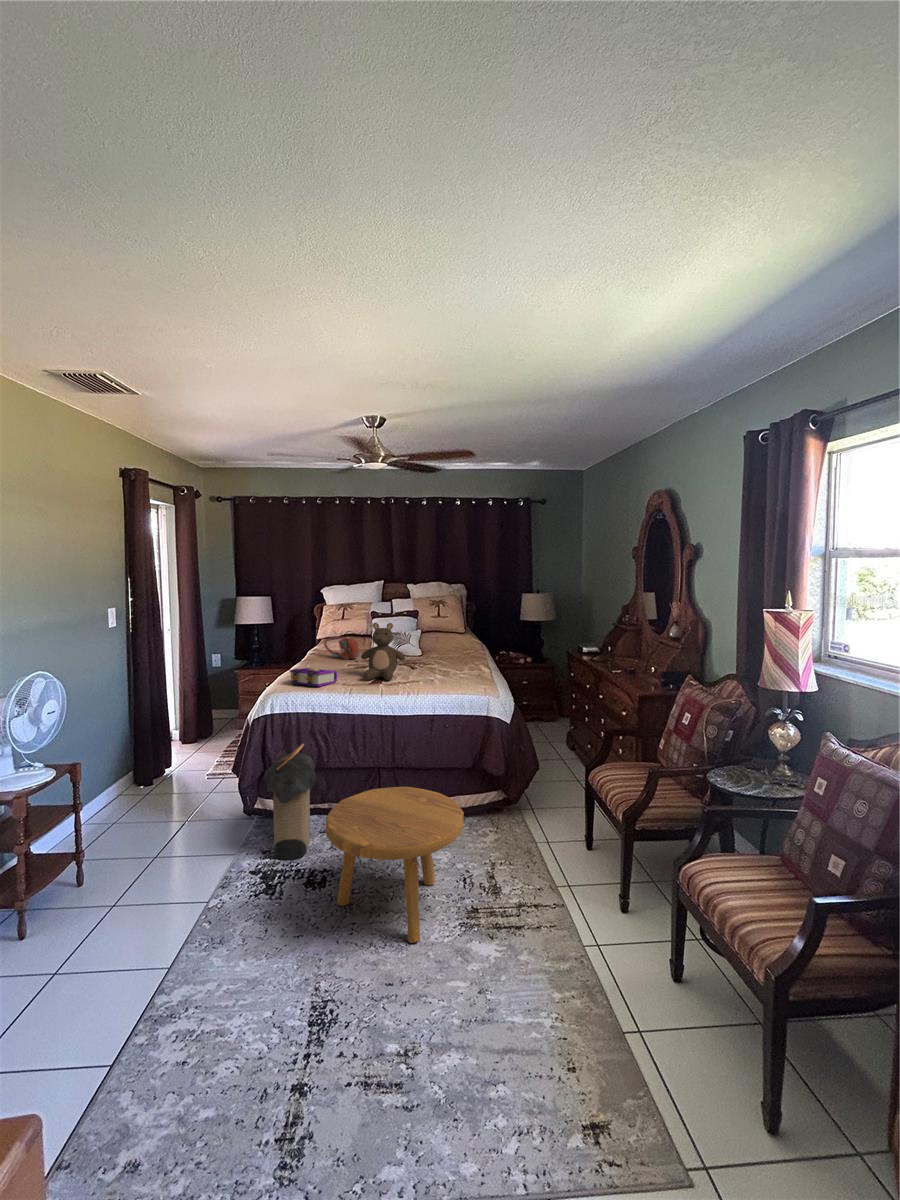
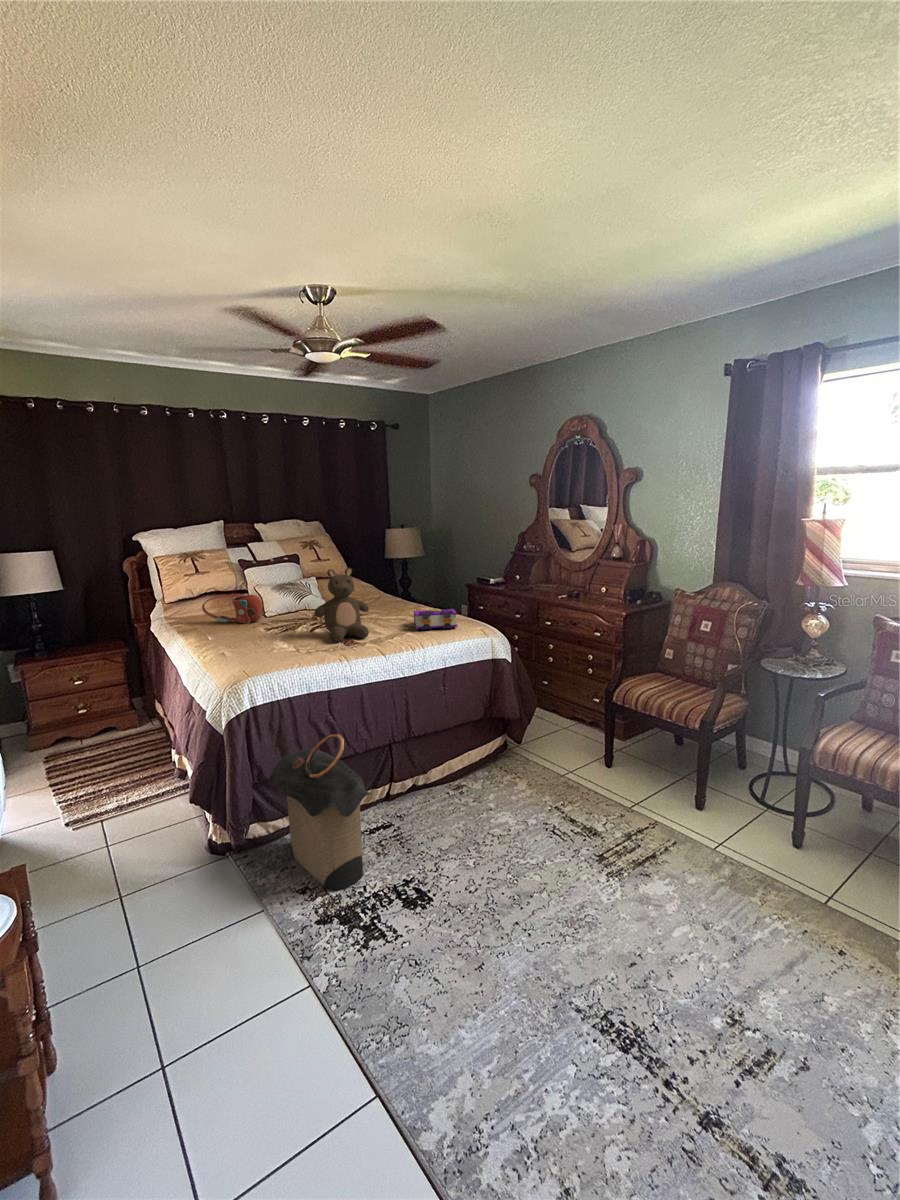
book: present [290,668,337,687] -> present [414,608,457,630]
footstool: present [325,787,464,943] -> none [453,748,617,913]

